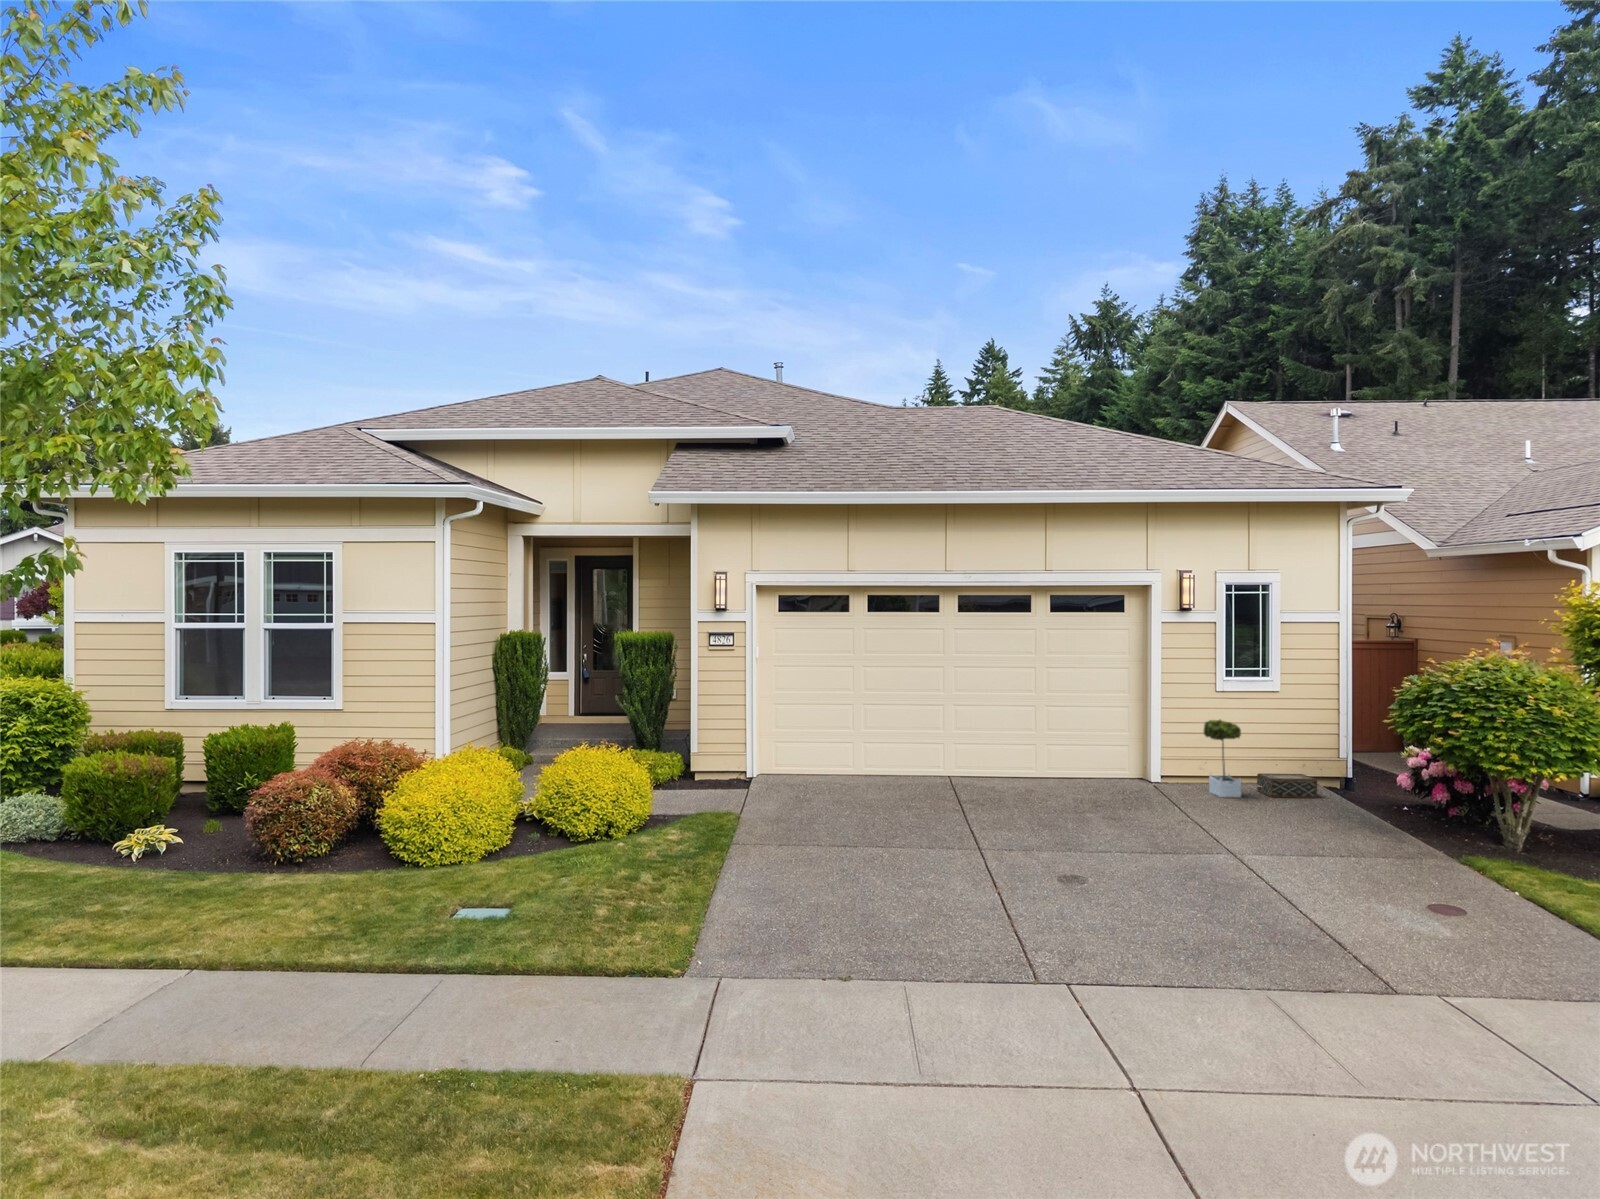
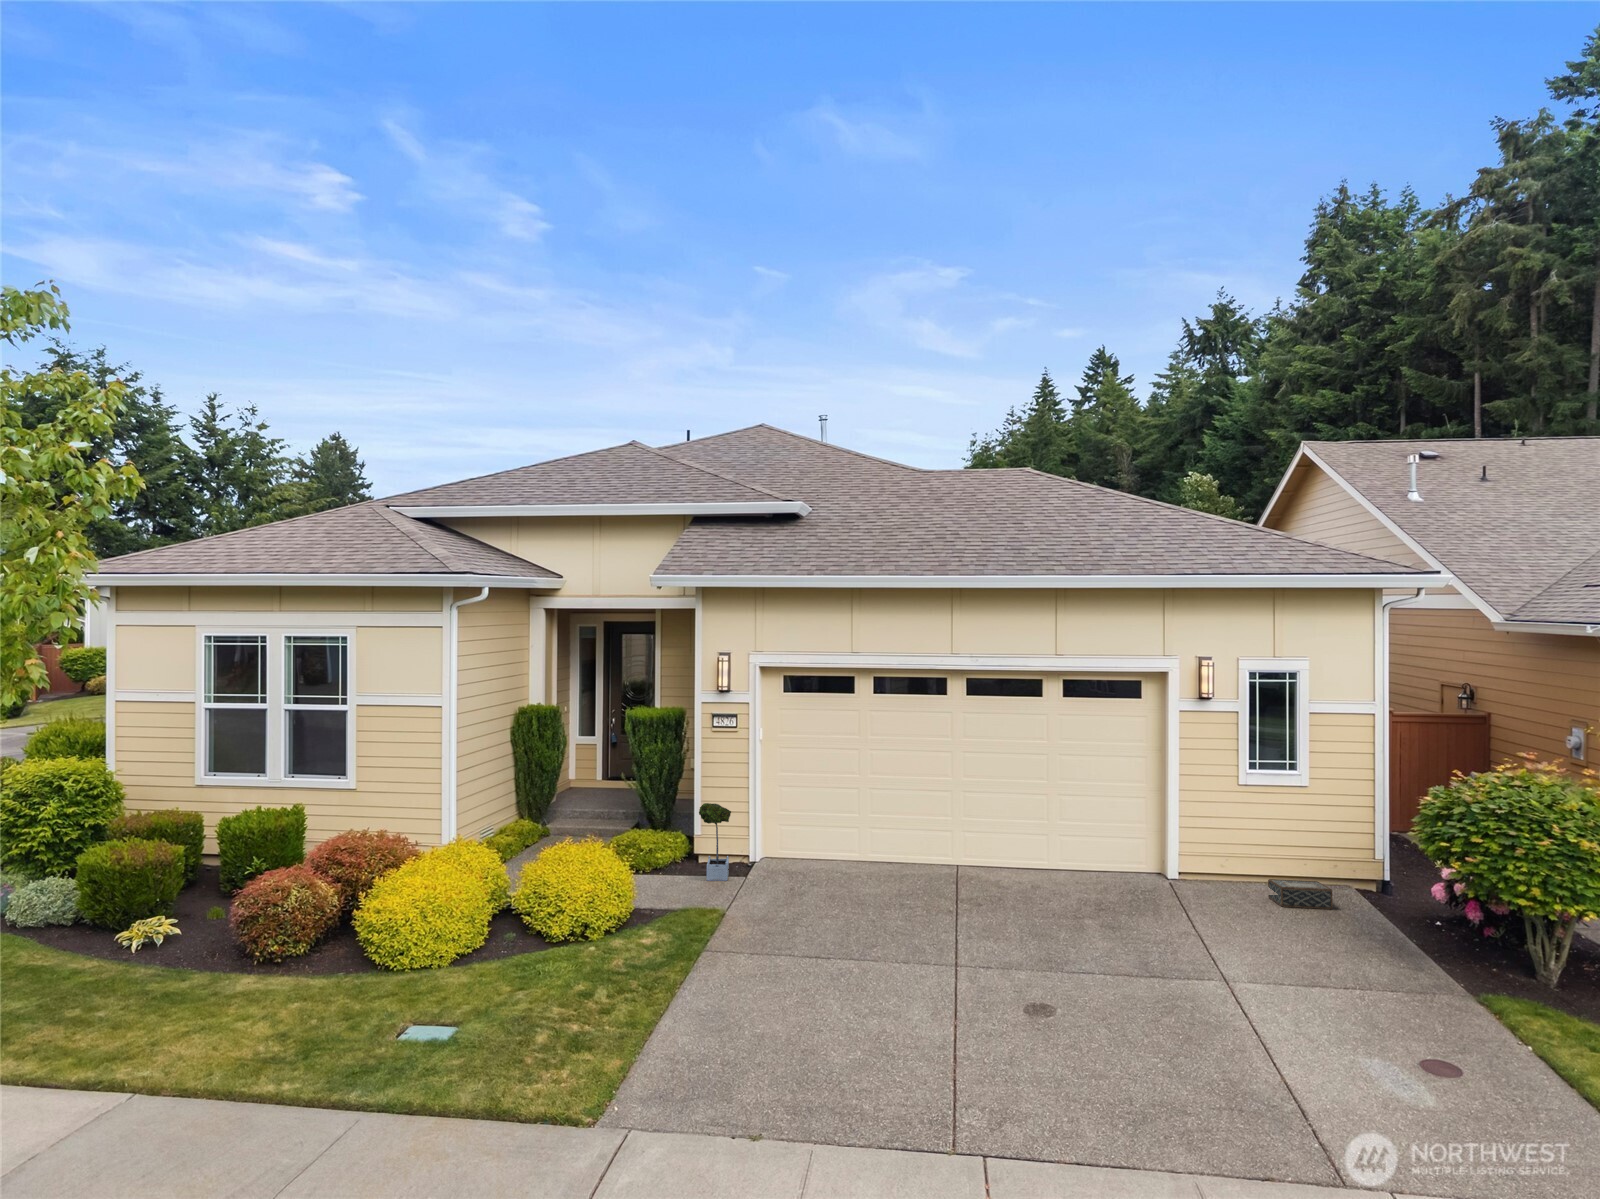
potted tree: present [1204,720,1241,797] -> present [699,803,731,881]

